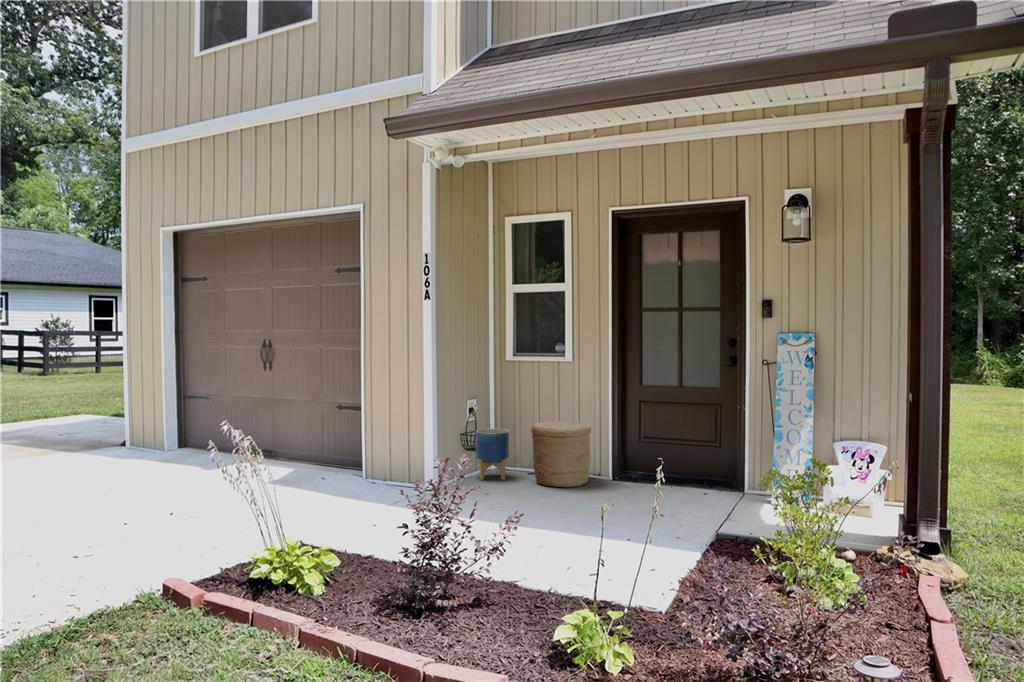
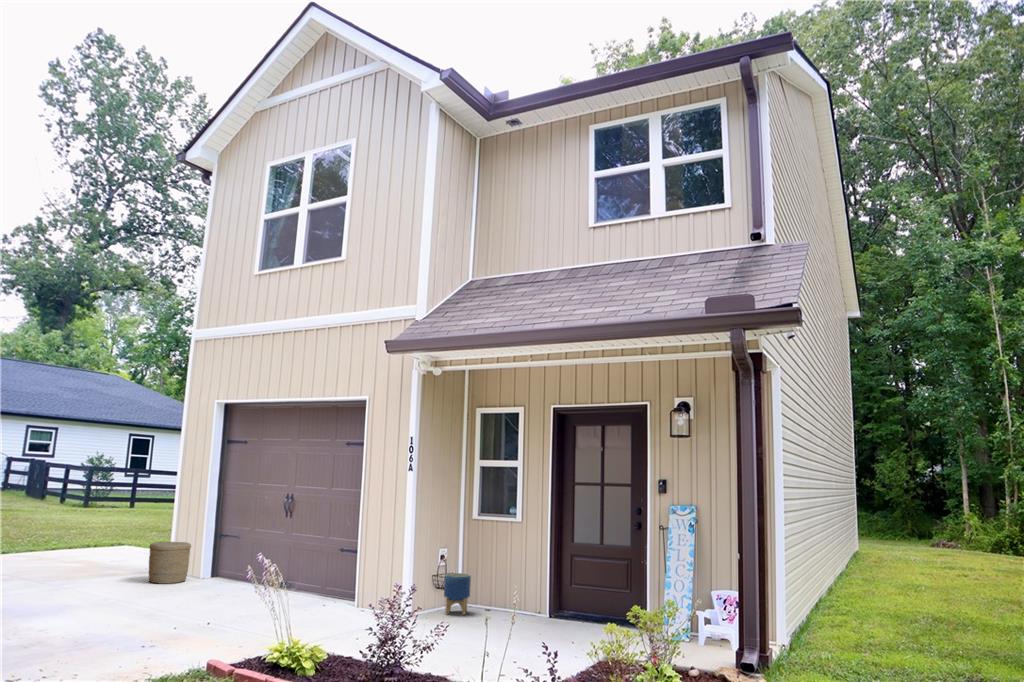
woven basket: present [531,422,591,487] -> present [149,542,191,584]

